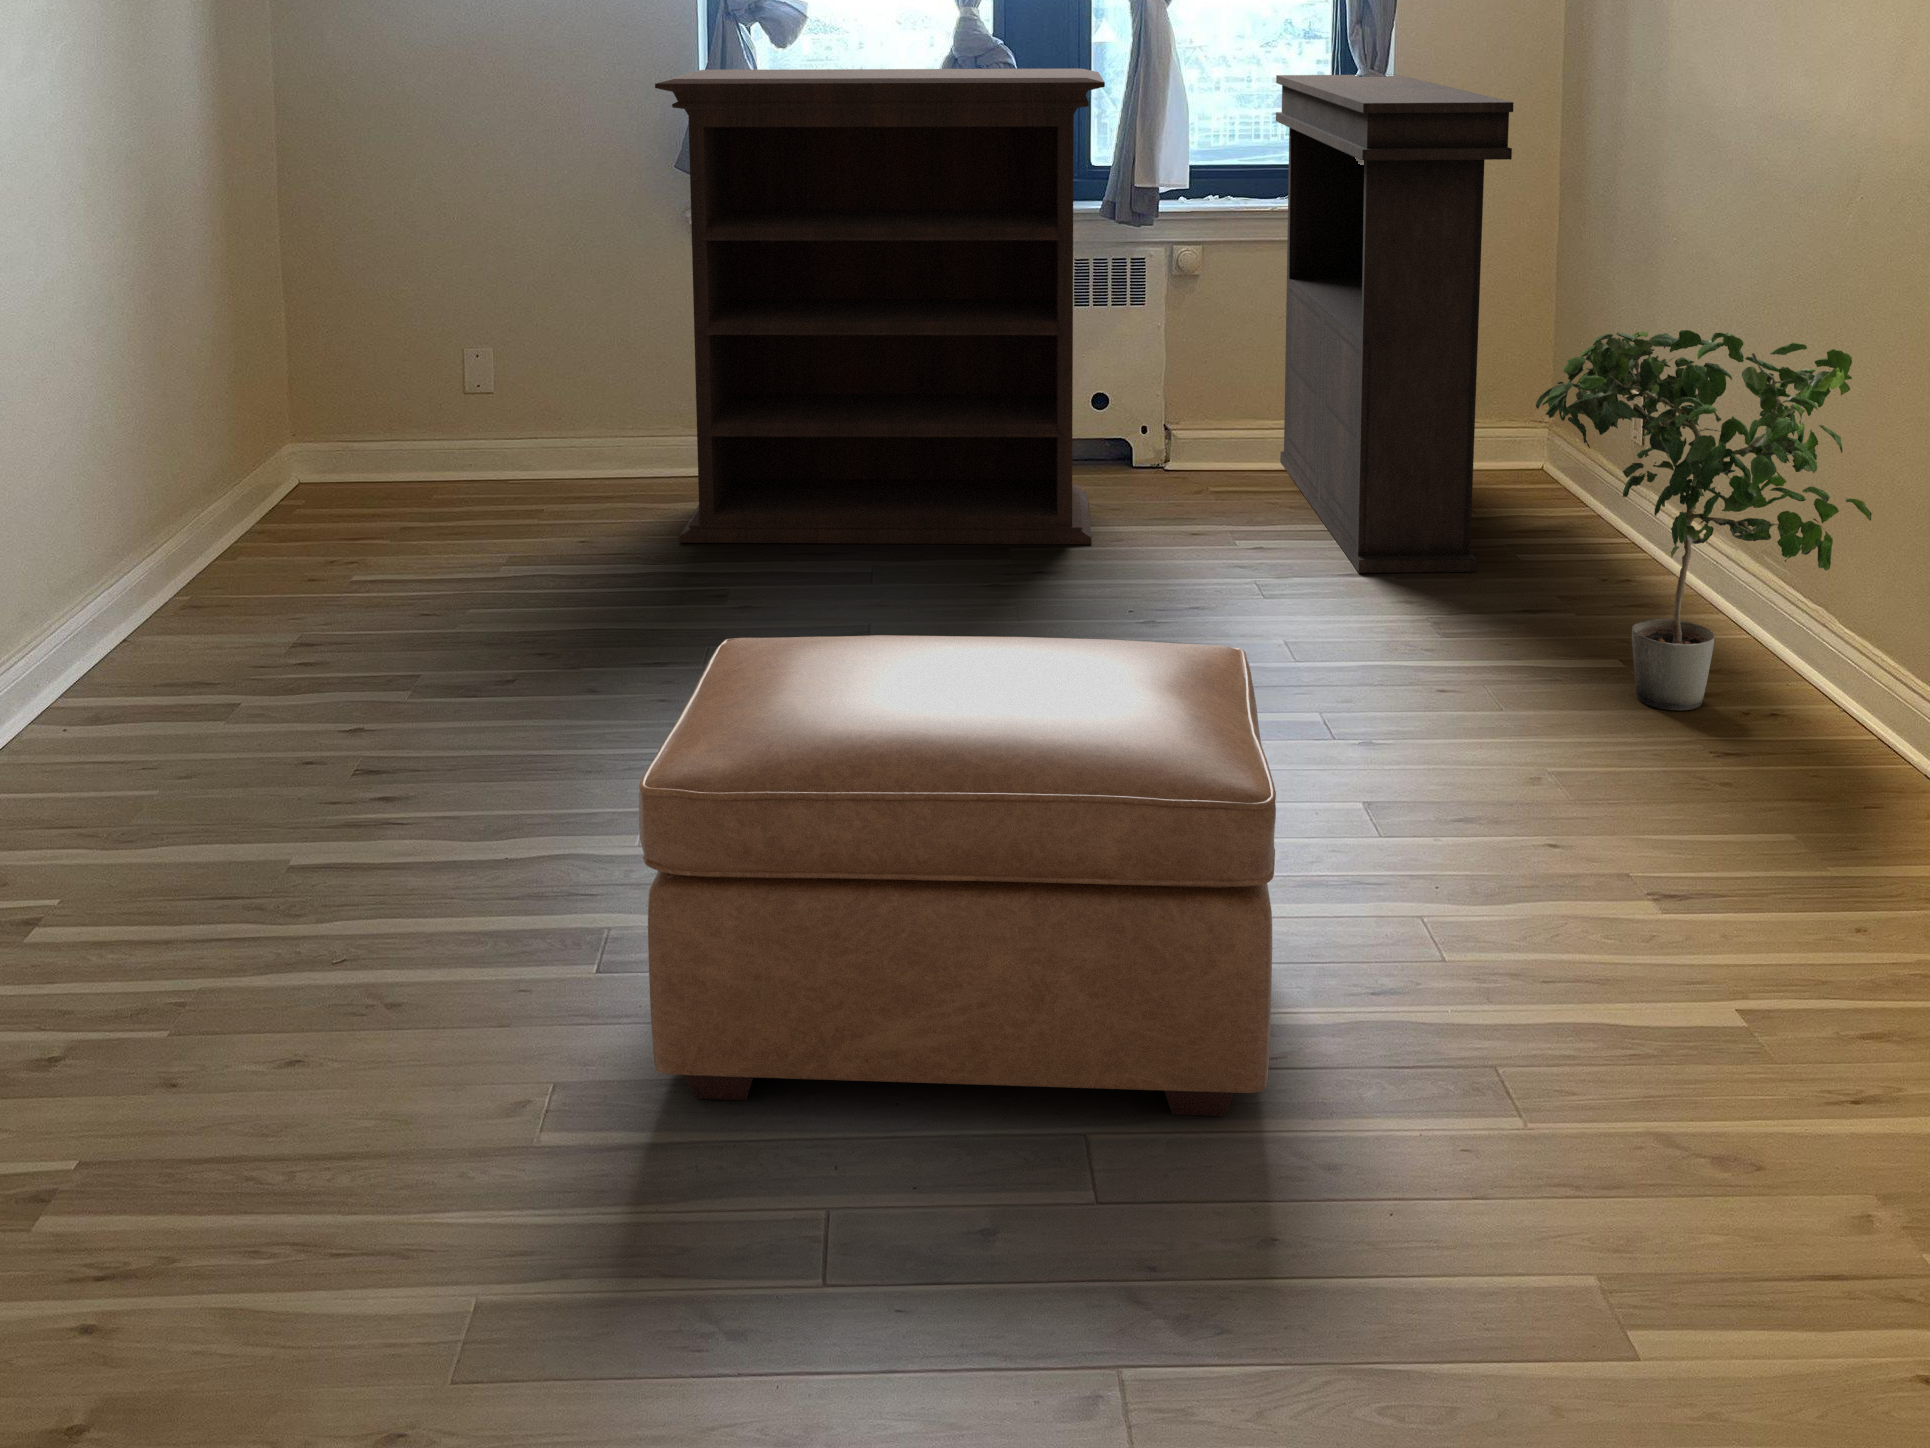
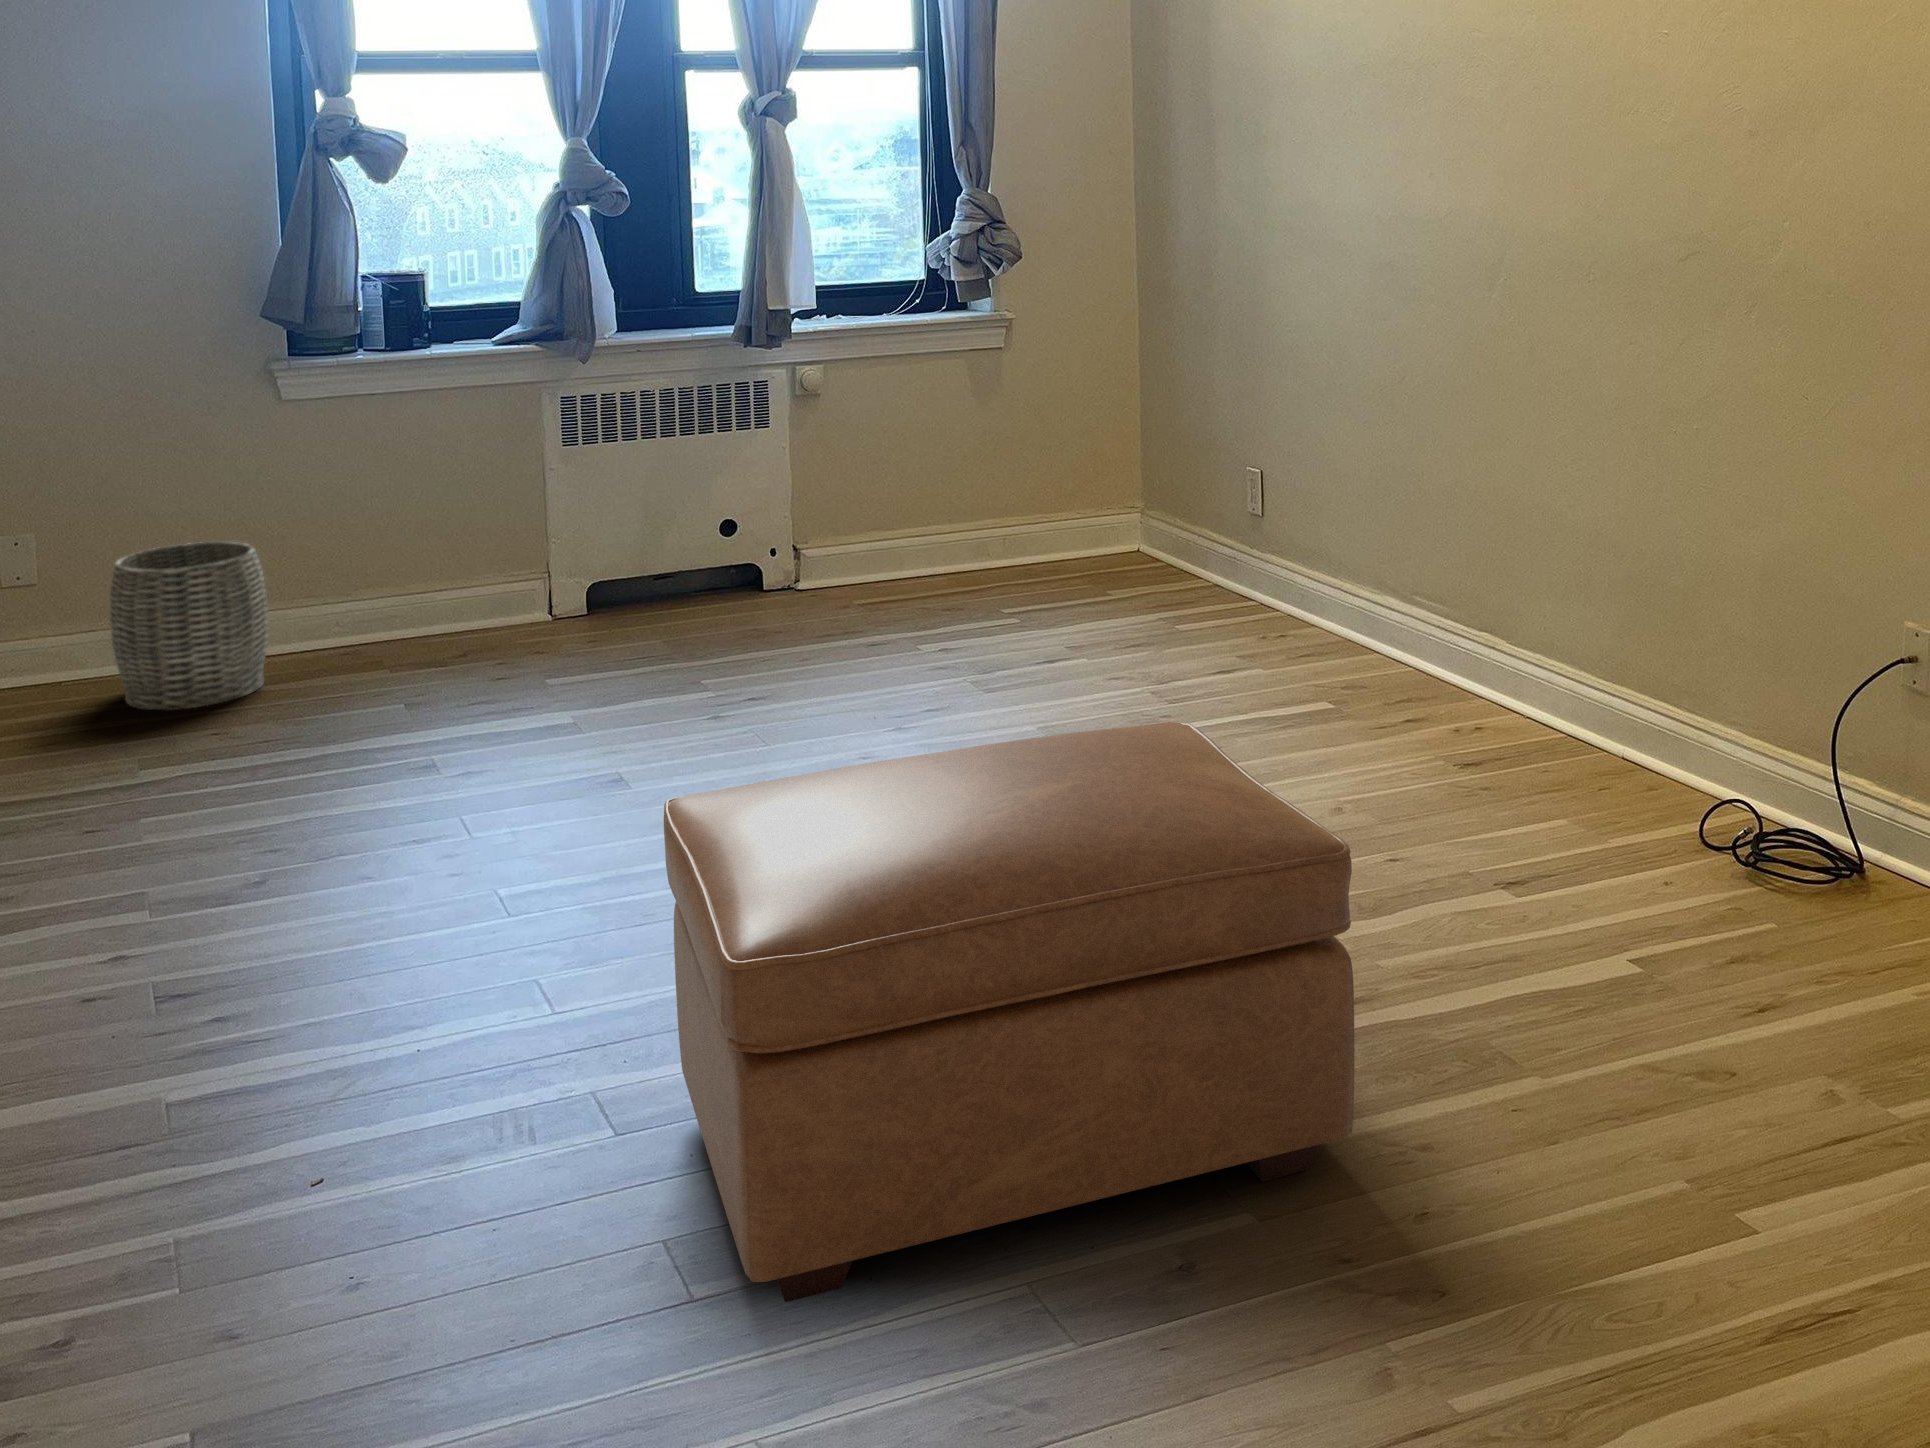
bookshelf: present [655,69,1105,544] -> none [283,195,787,734]
console table: present [1276,75,1514,573] -> none [888,193,1172,660]
potted plant: present [1536,330,1872,710] -> none [1260,395,1549,735]
woven basket: none [543,361,667,504] -> present [110,542,269,710]

